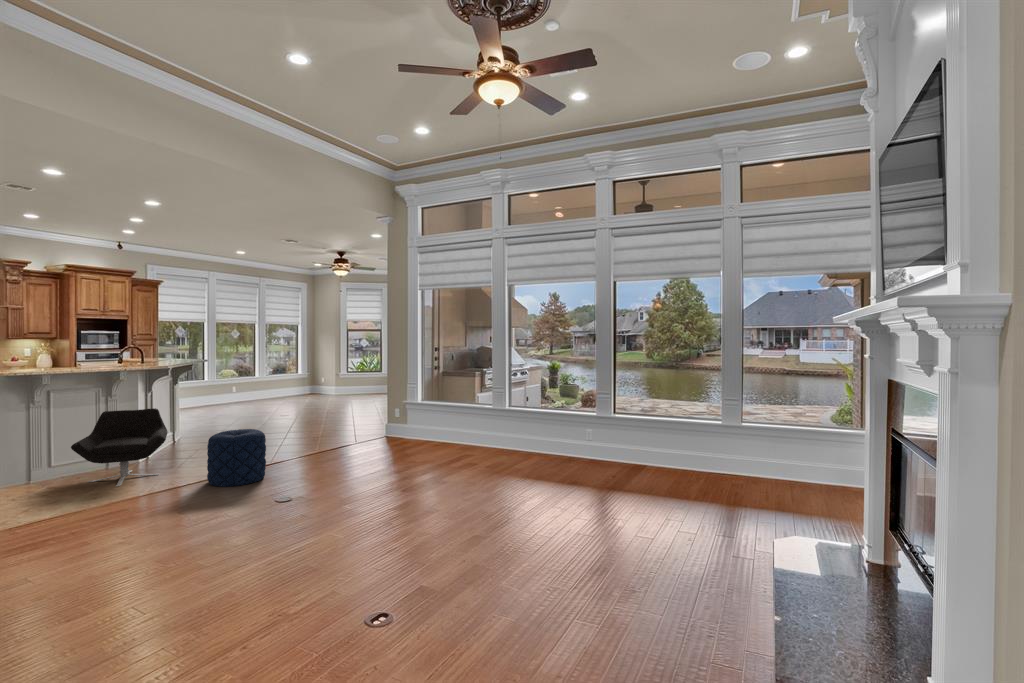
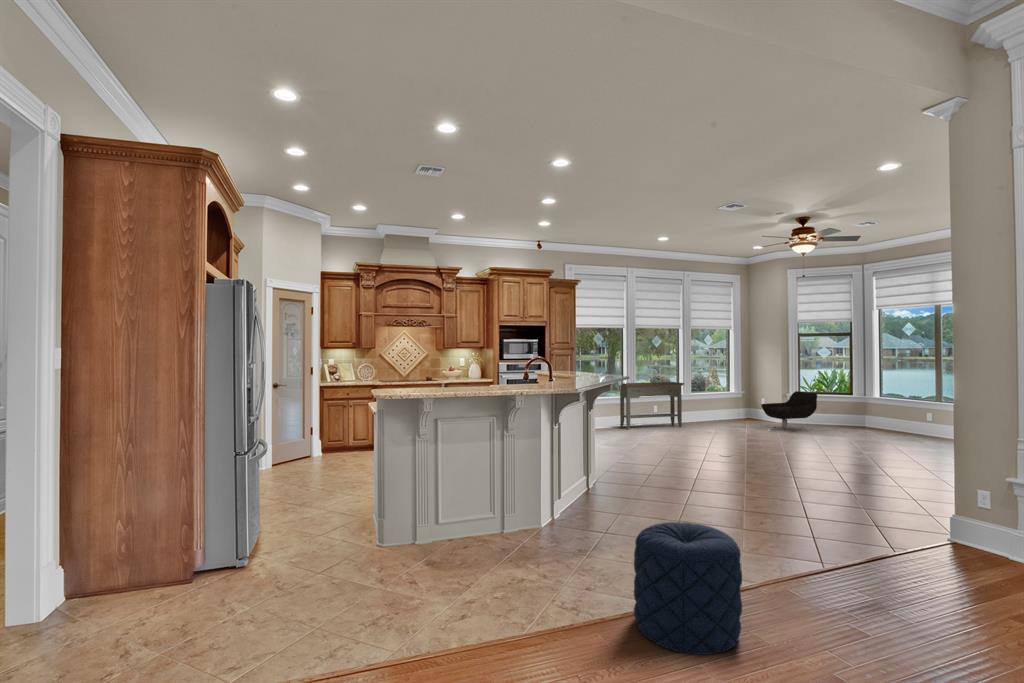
console table: none [202,366,261,406] -> present [620,382,684,430]
lounge chair: present [71,408,168,487] -> present [761,391,817,432]

